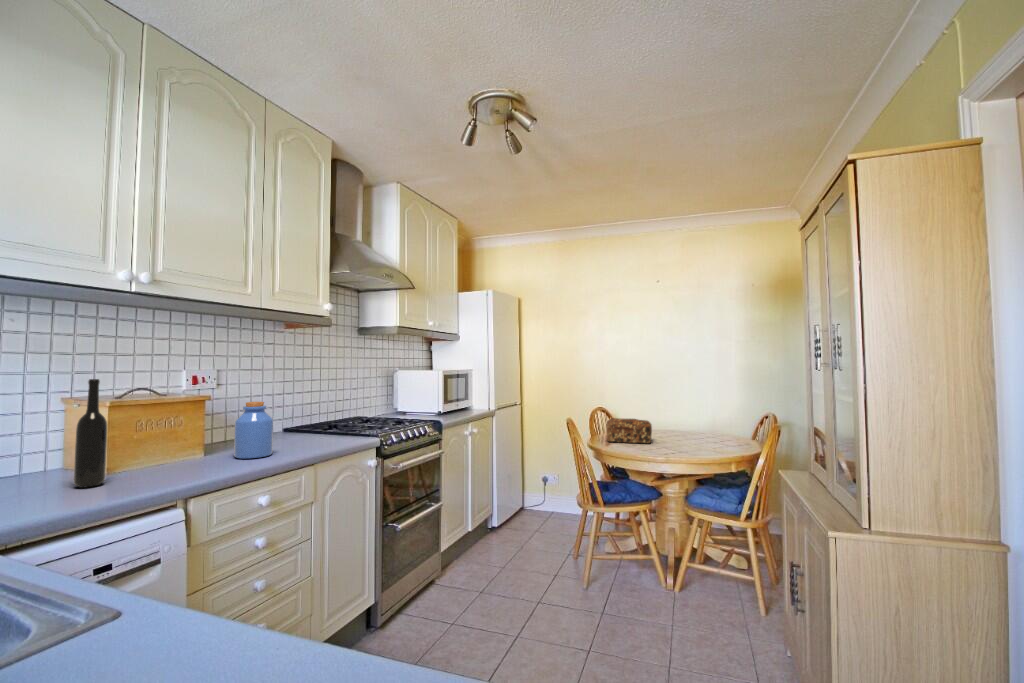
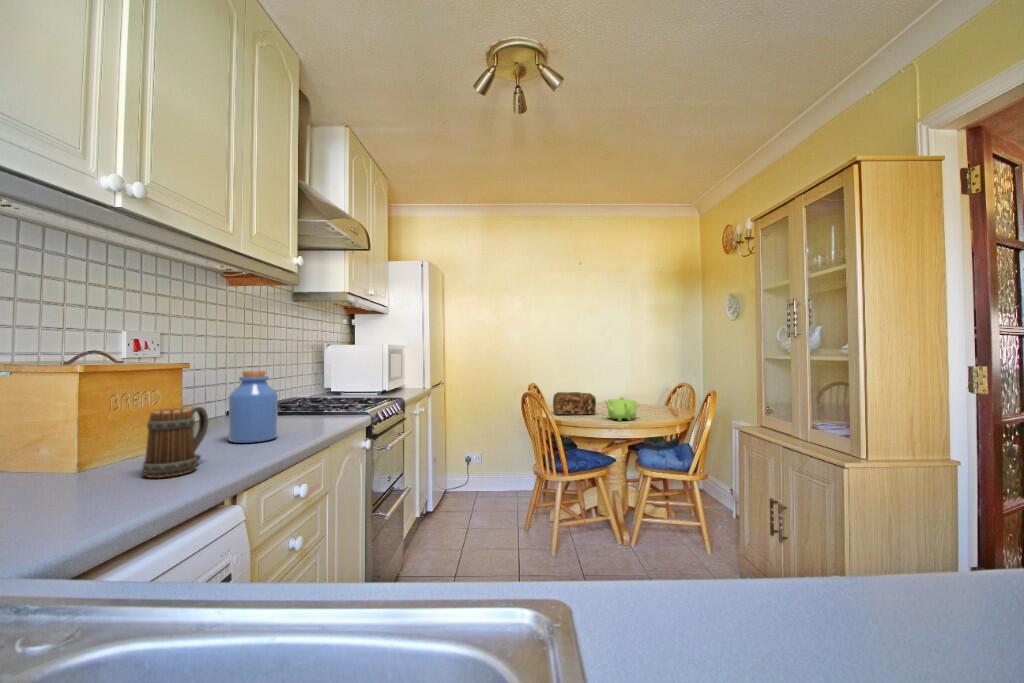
bottle: present [74,379,107,488] -> none [50,329,99,490]
teapot: none [647,427,692,453] -> present [604,397,640,421]
mug: none [134,432,190,484] -> present [143,407,208,478]

